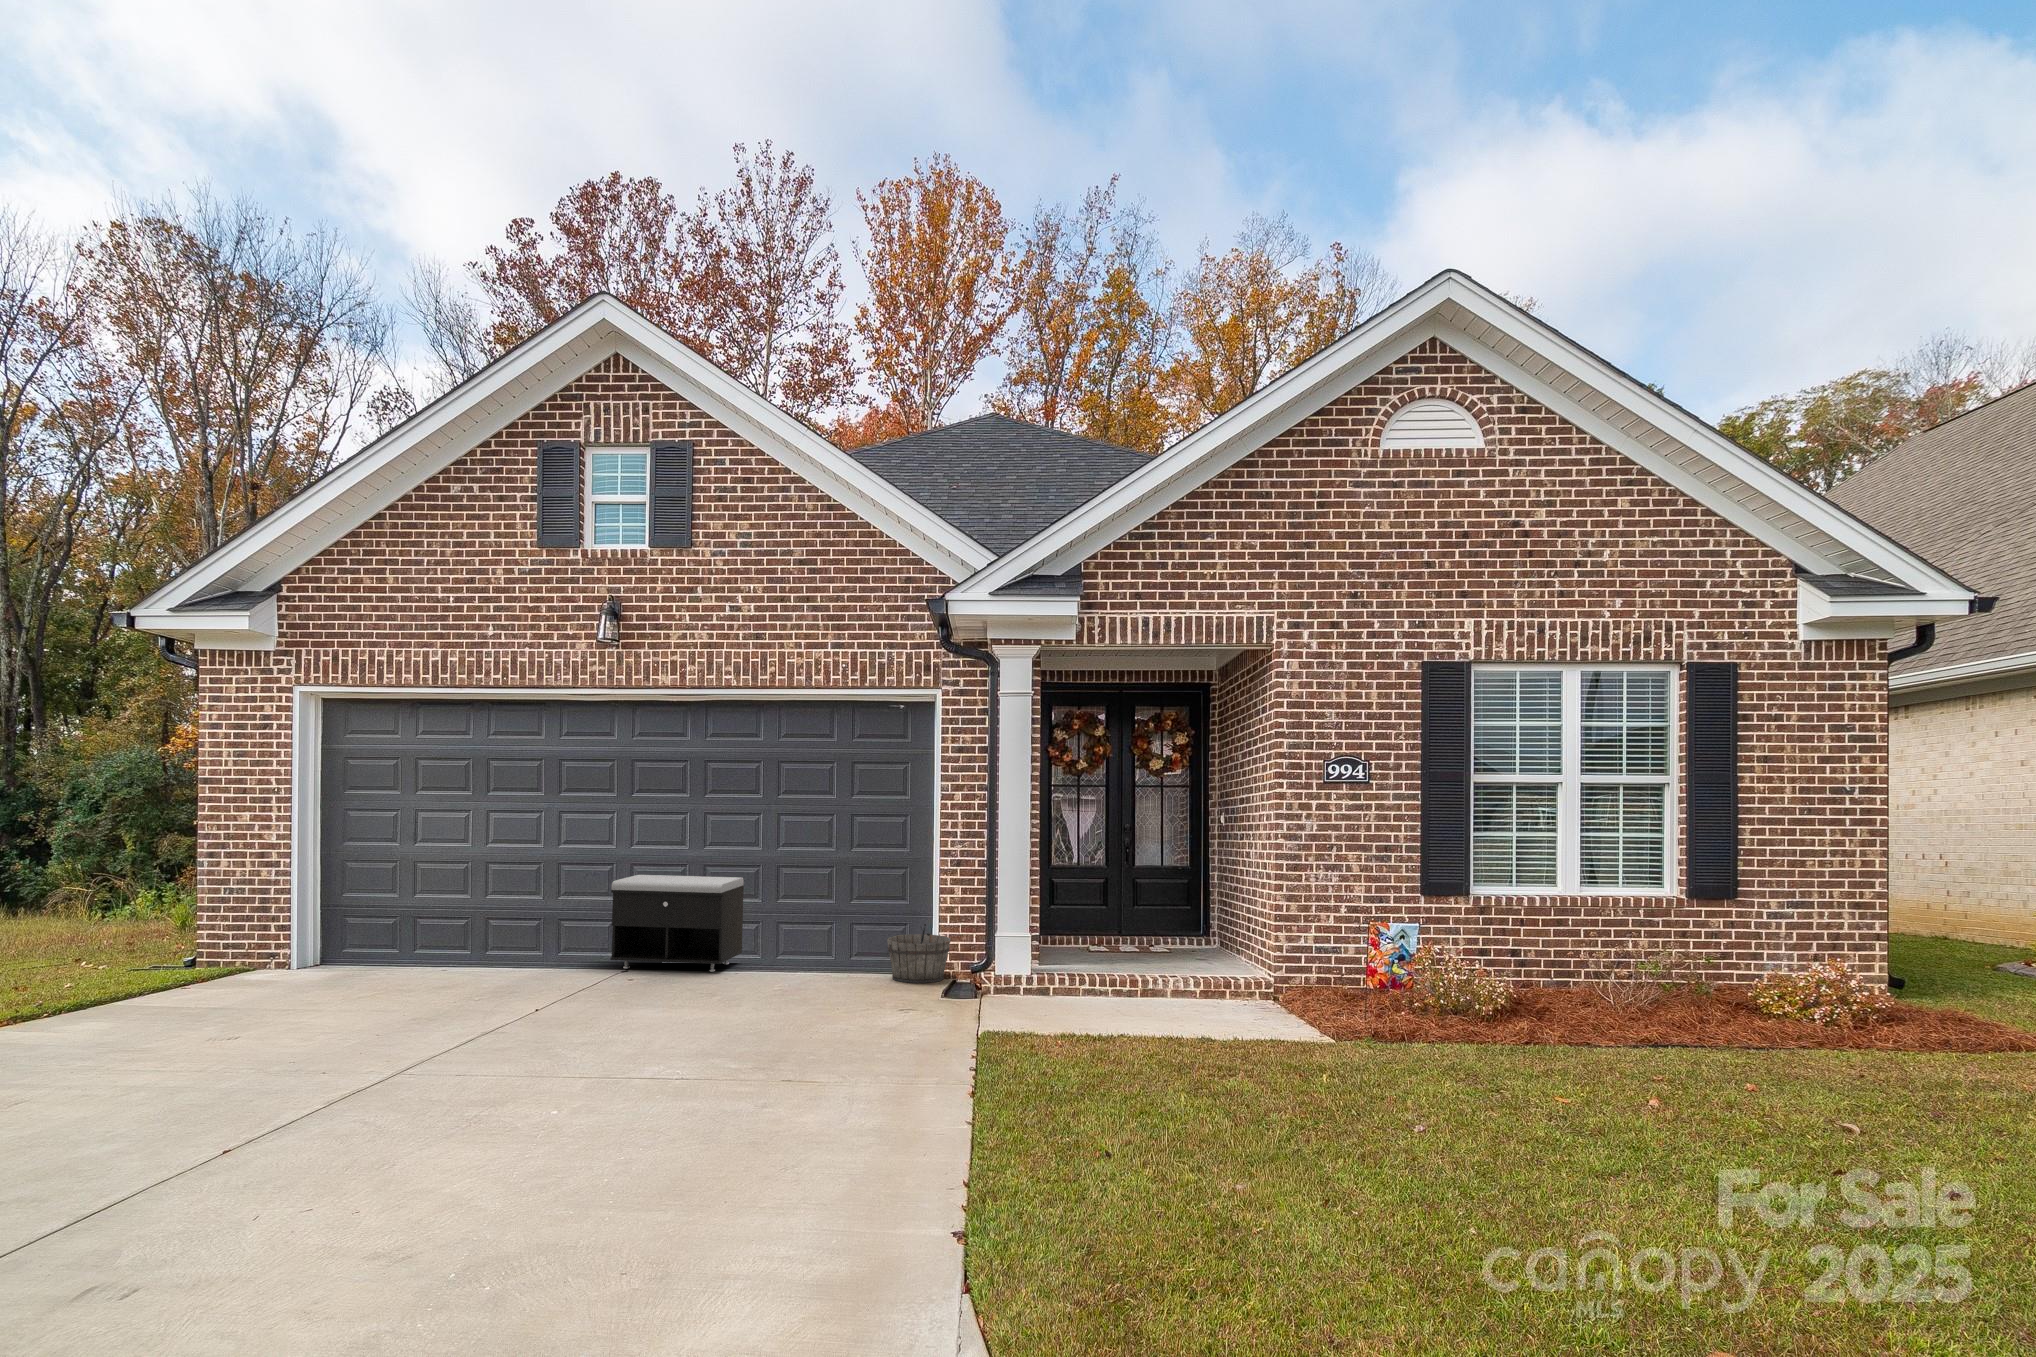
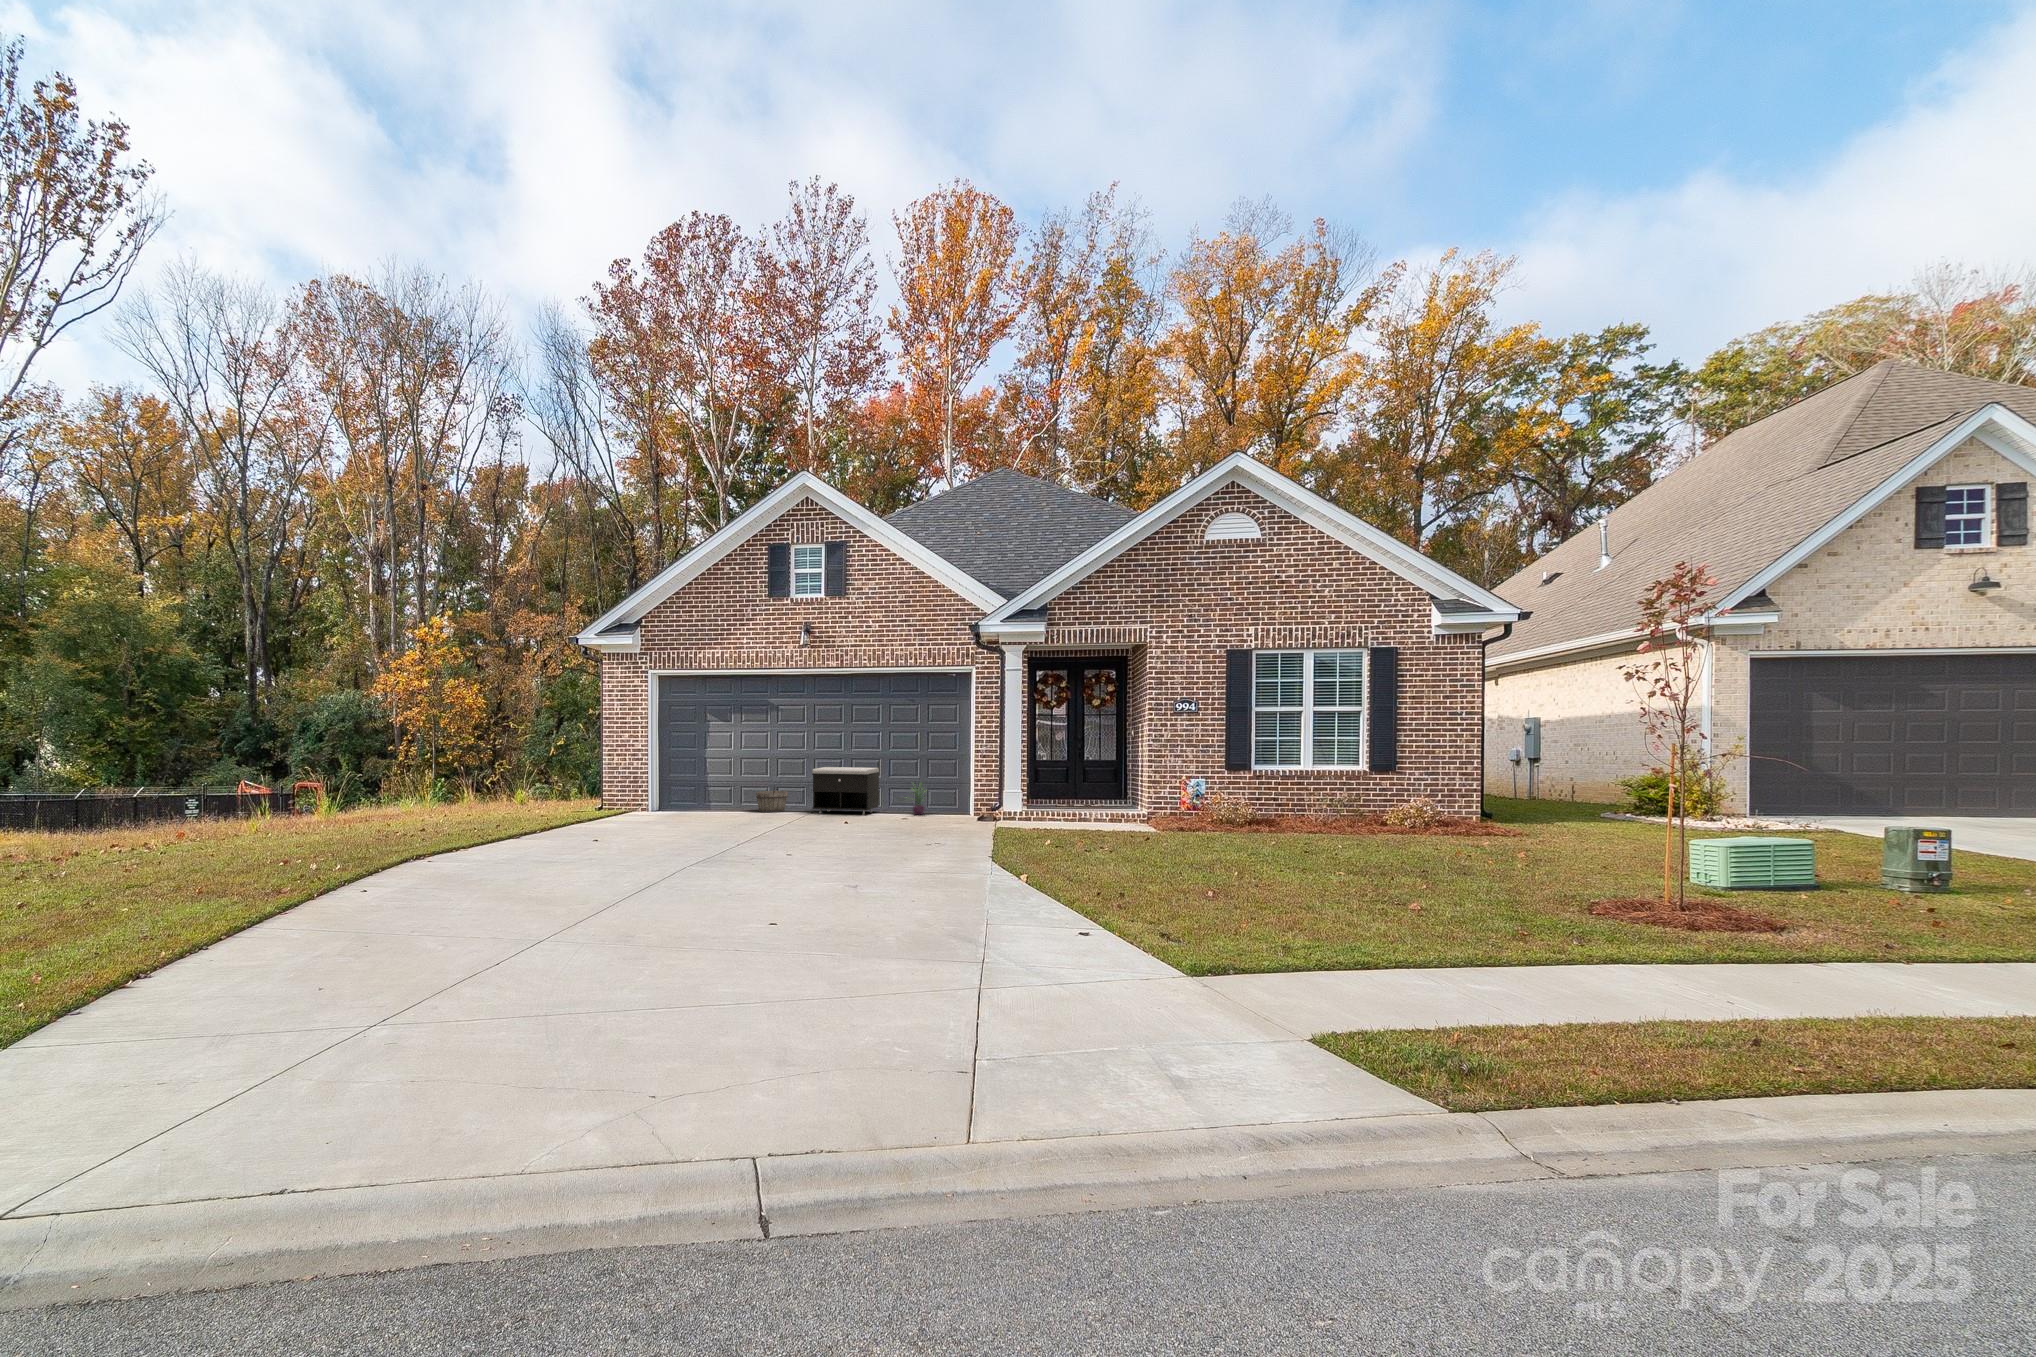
decorative plant: none [785,906,857,972] -> present [913,783,925,815]
wooden bucket: present [887,924,951,983] -> present [756,785,788,812]

